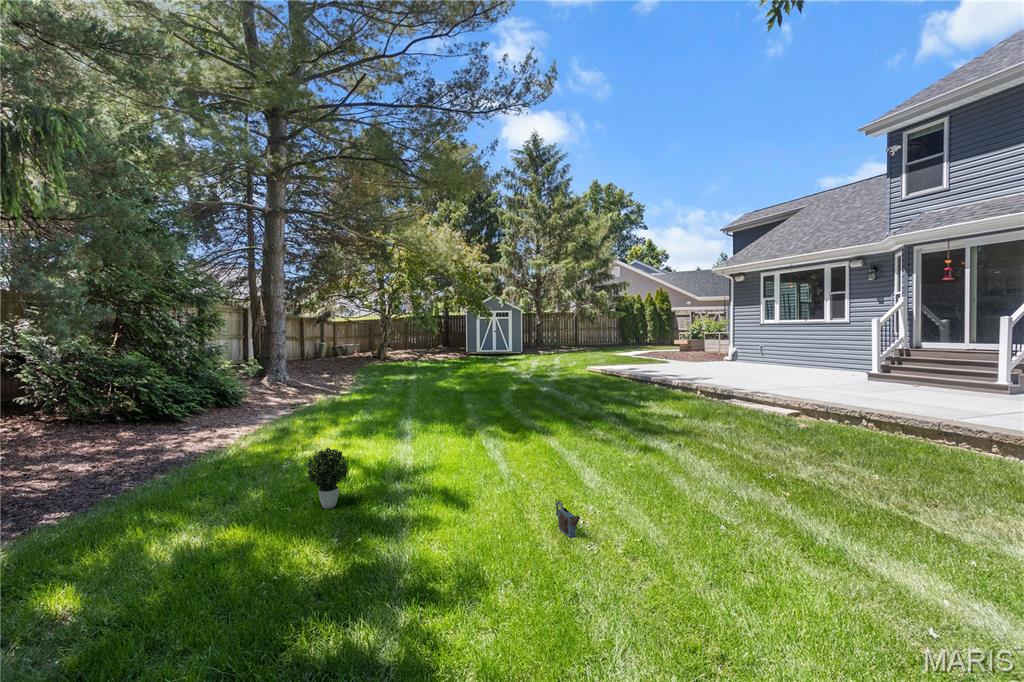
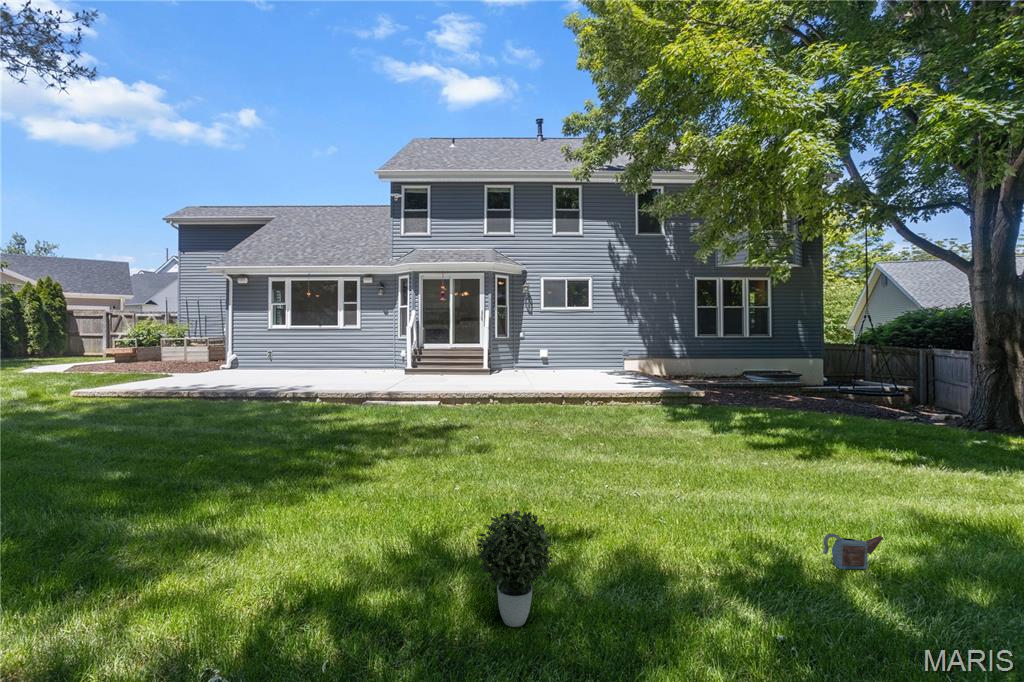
watering can: present [556,501,580,538] -> present [823,533,883,569]

